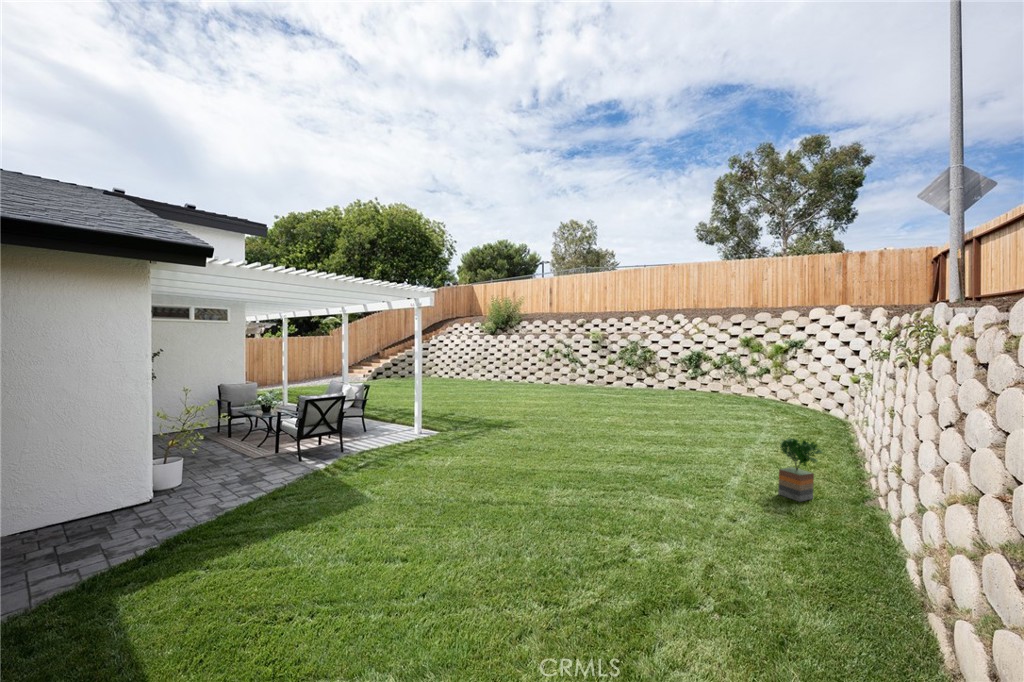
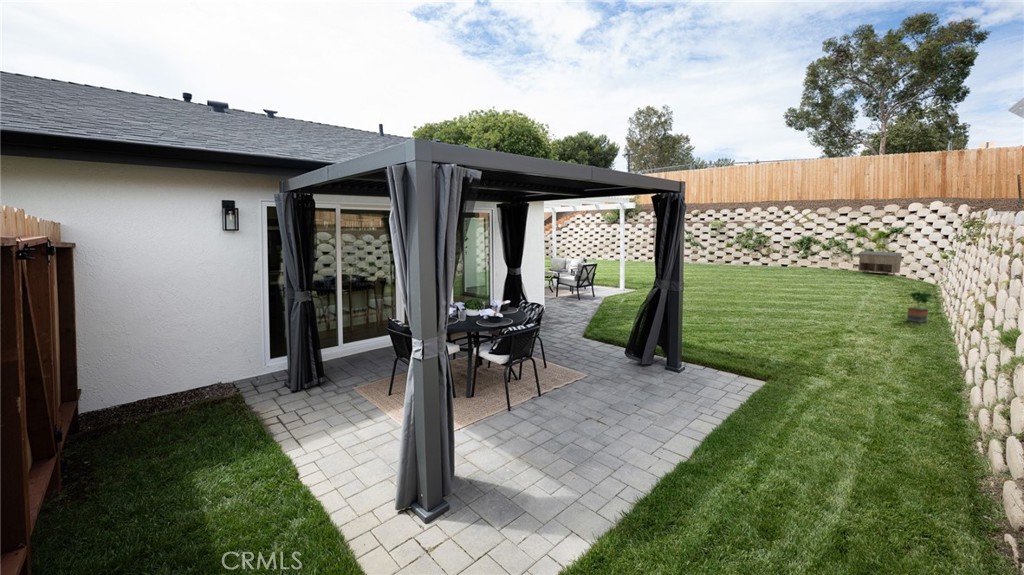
storage bench: none [753,371,804,403] -> present [858,251,902,275]

